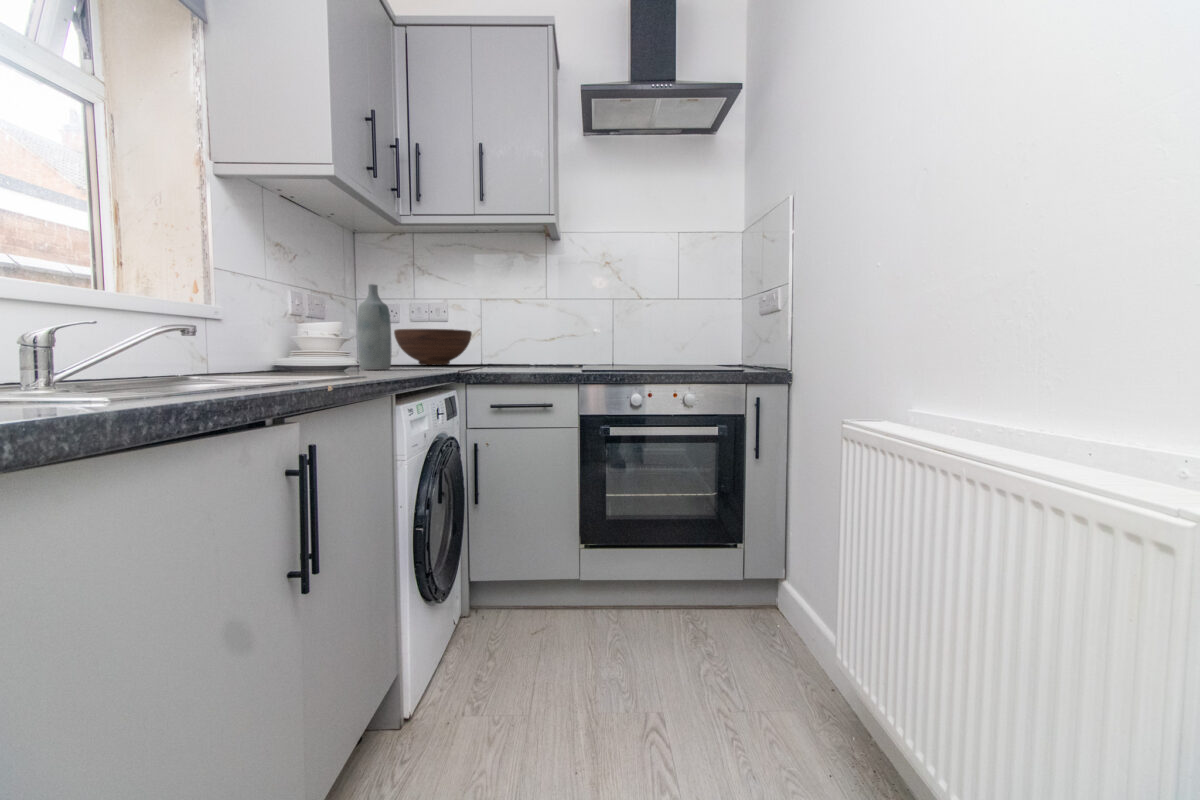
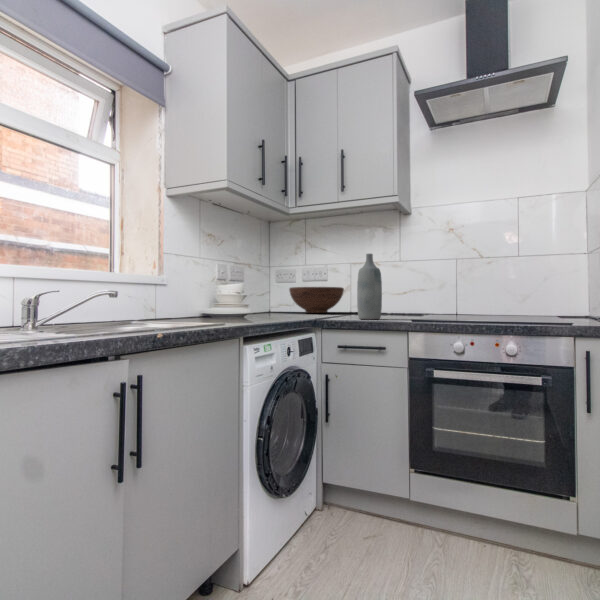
bottle: present [357,284,392,370] -> present [357,254,382,319]

